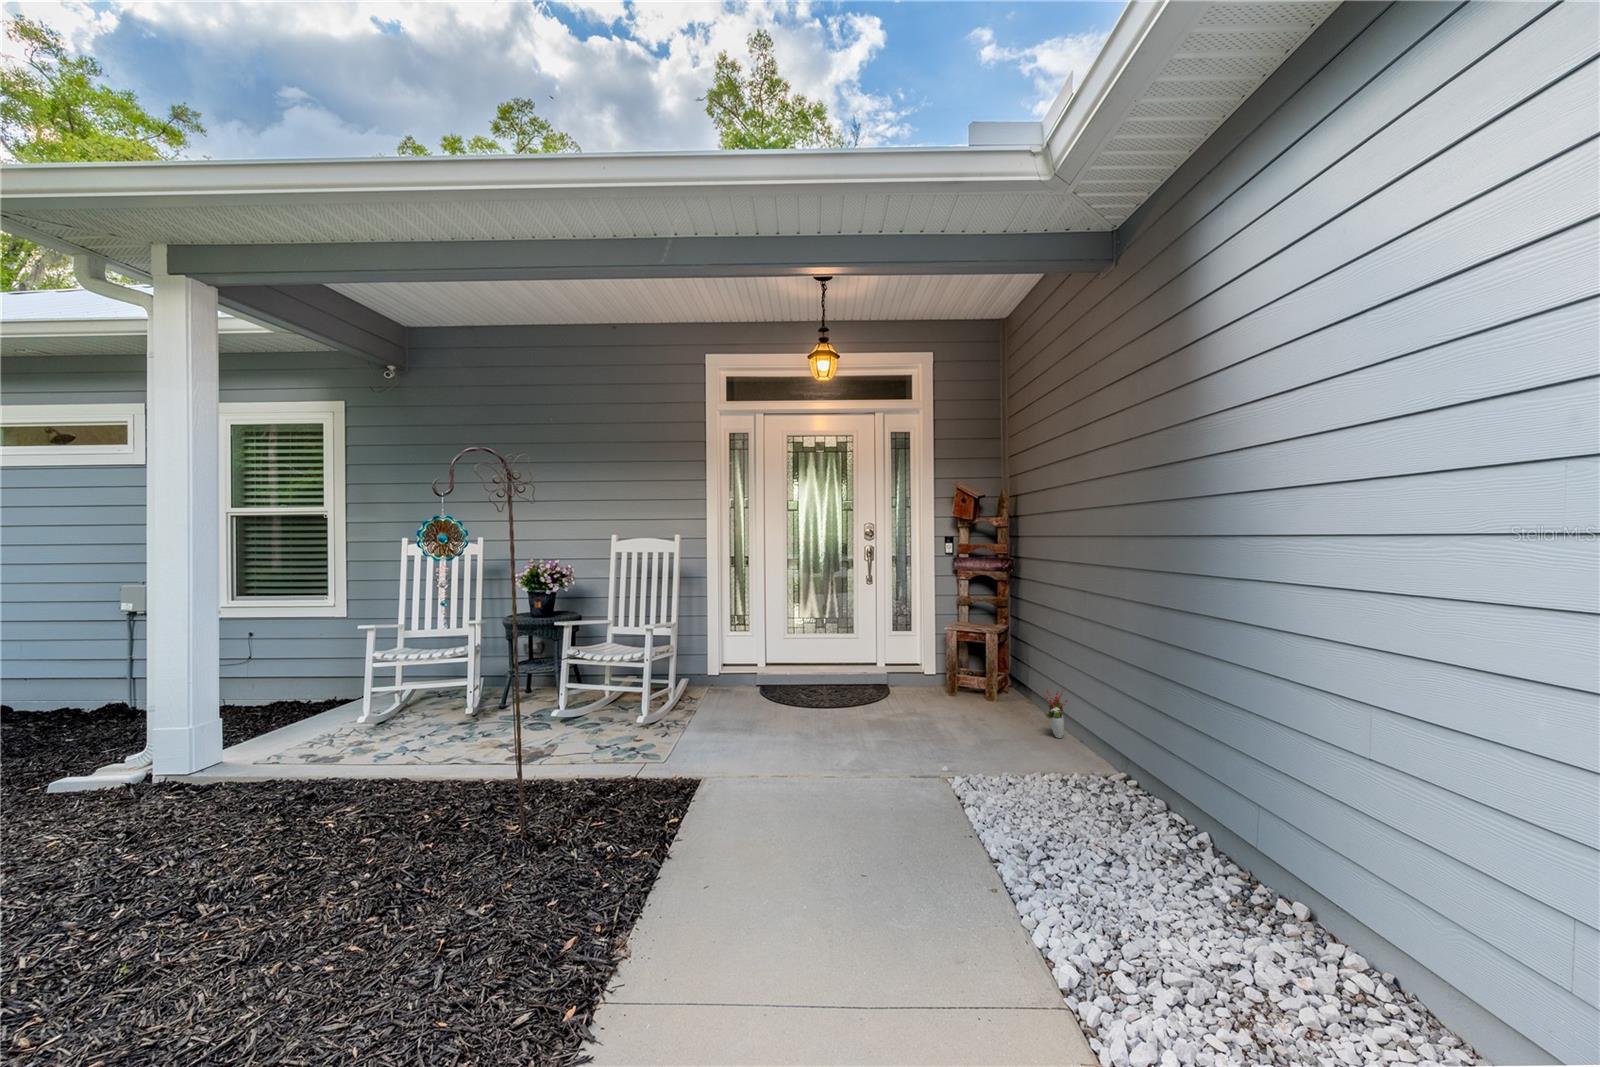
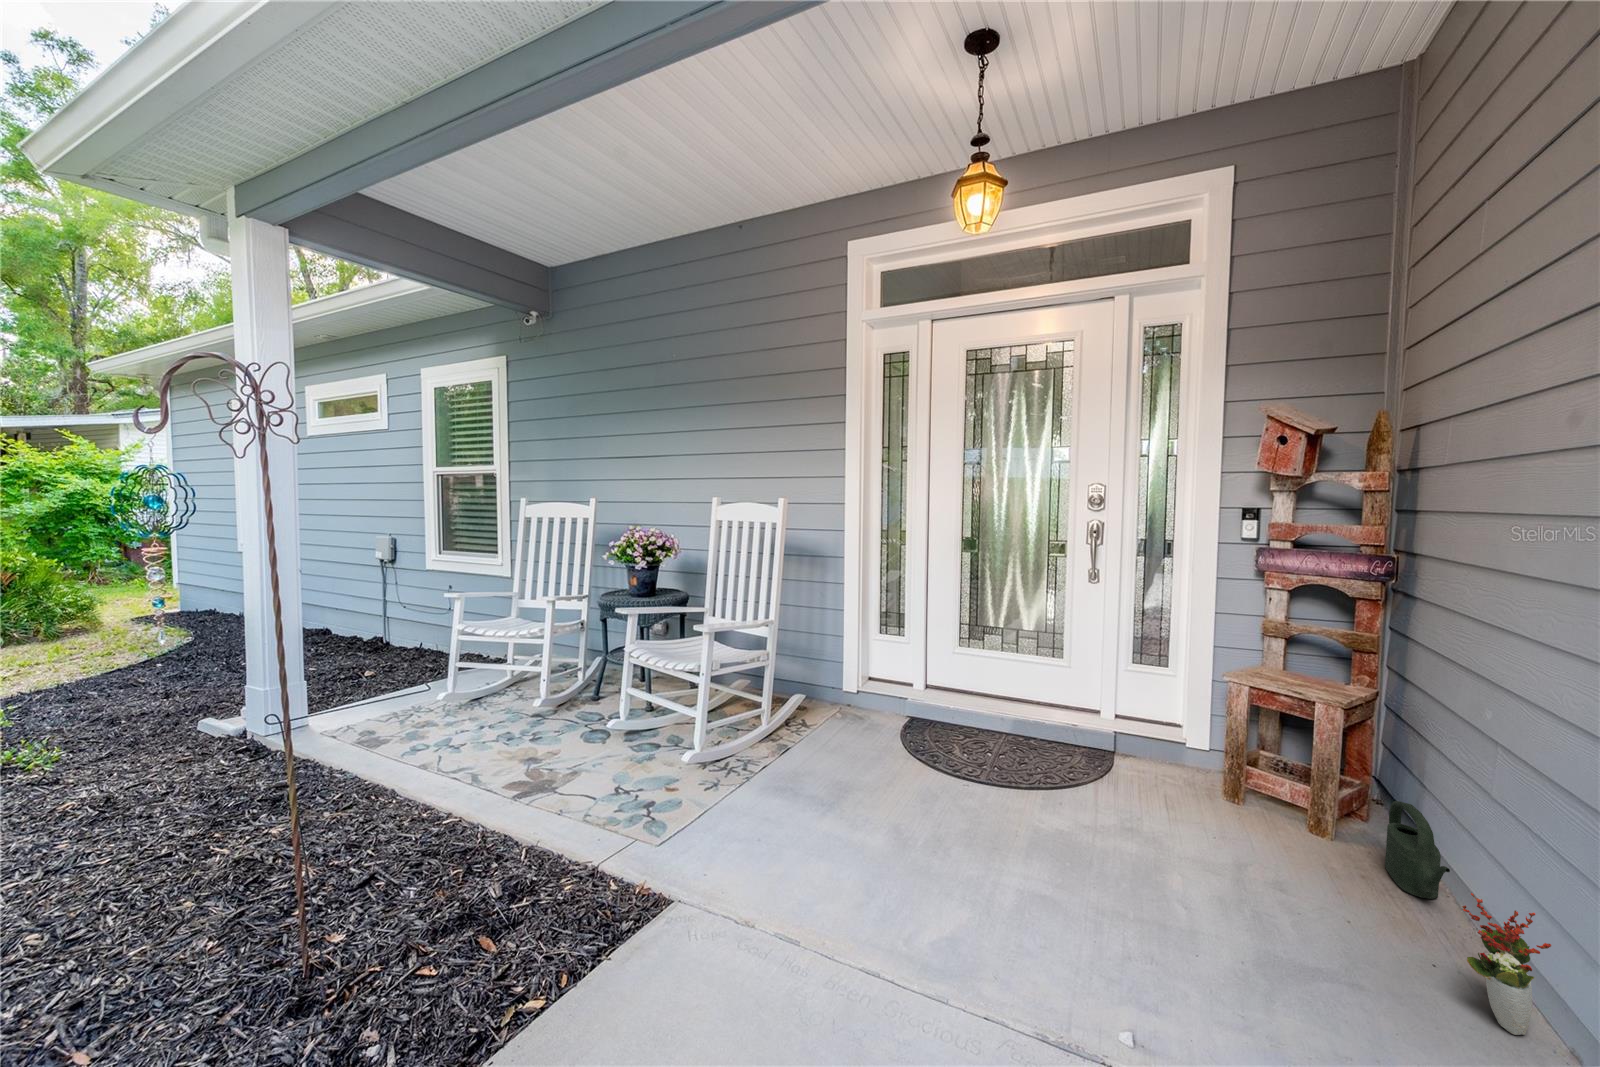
watering can: none [1016,673,1039,712] -> present [1385,801,1450,899]

